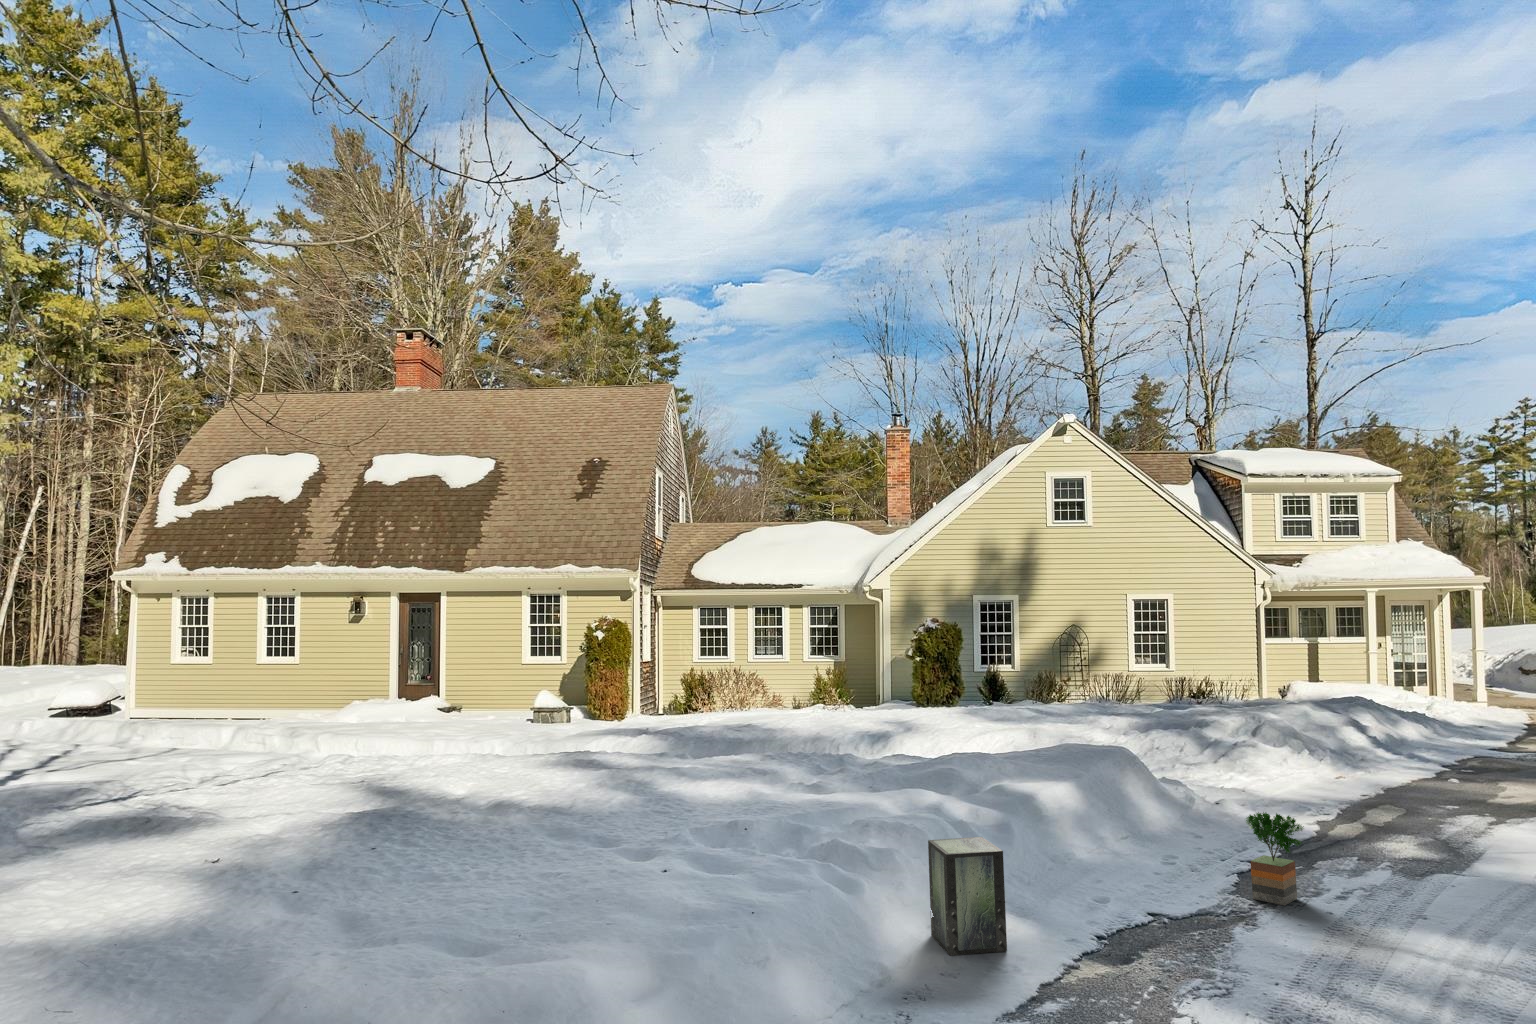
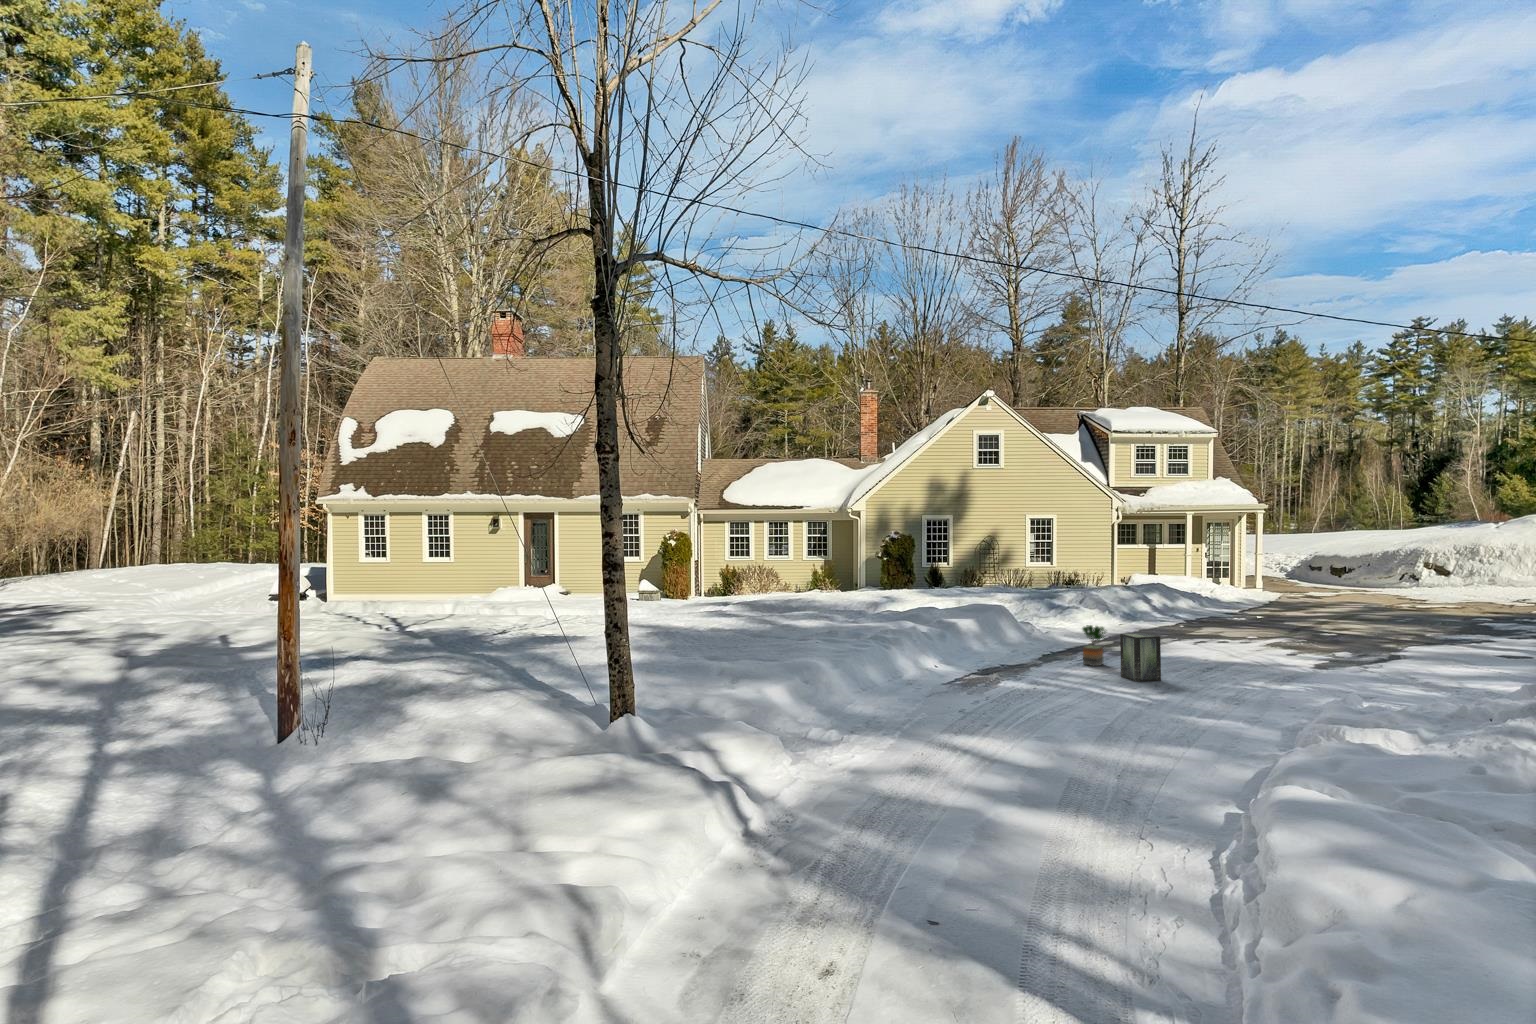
storage box: present [928,837,1007,956] -> present [1120,633,1161,682]

